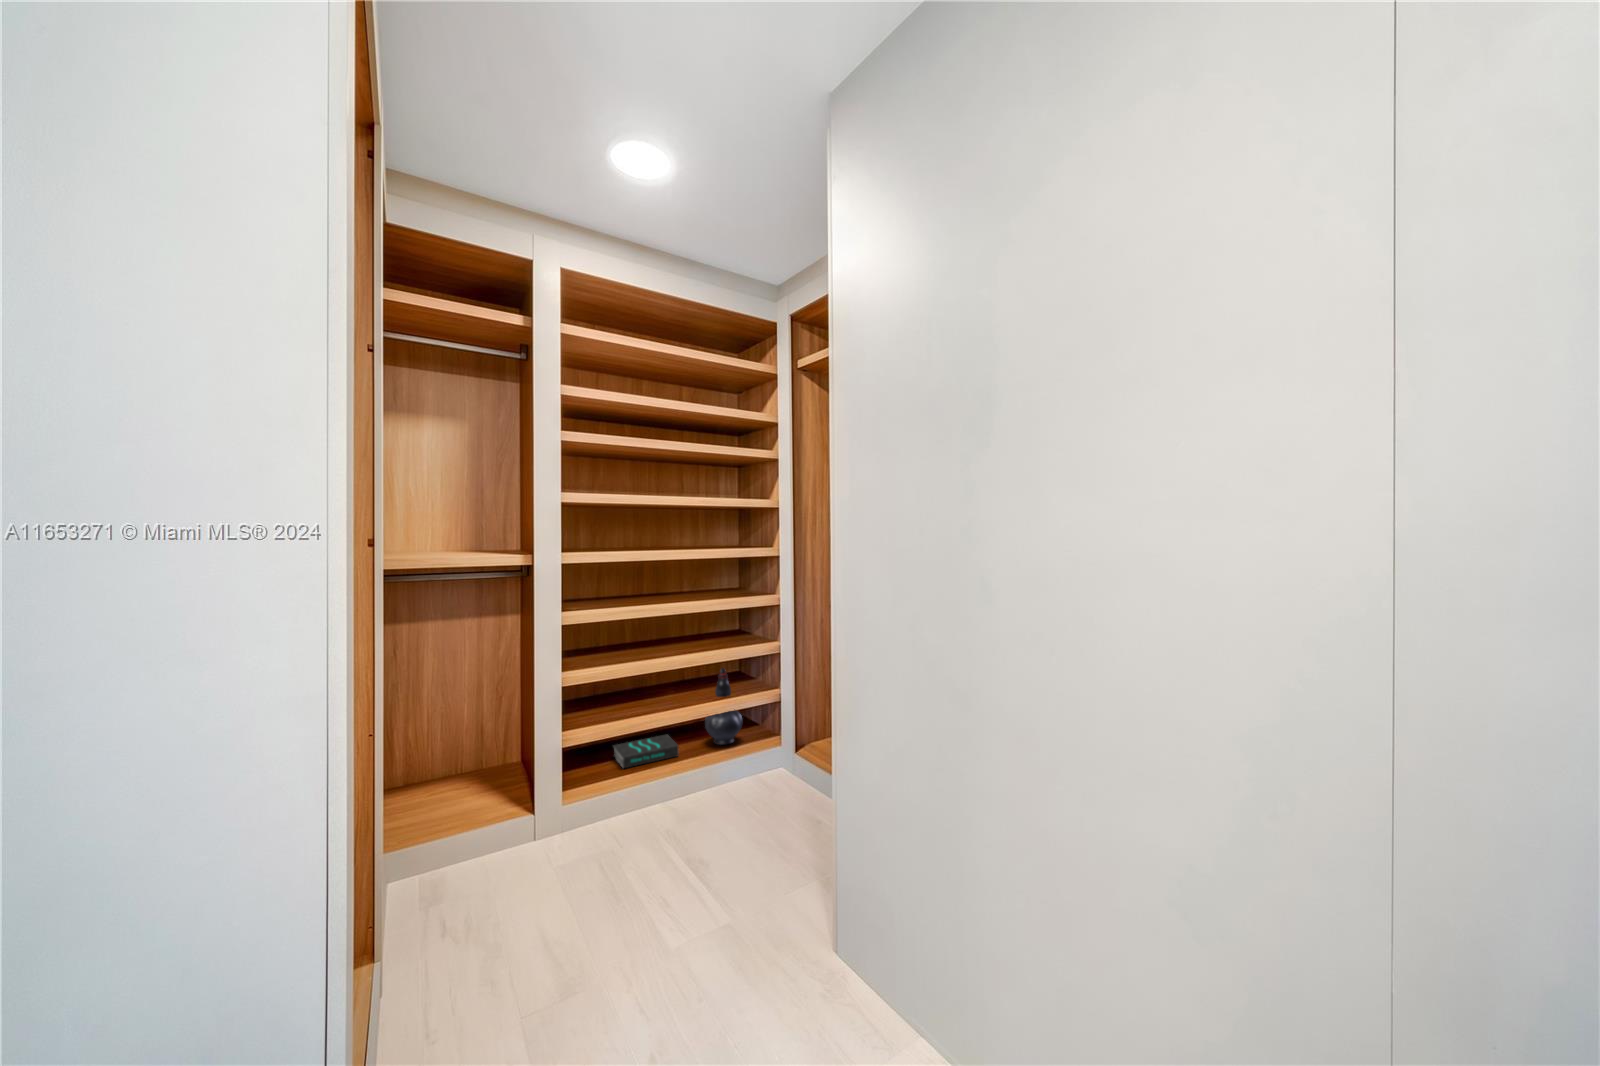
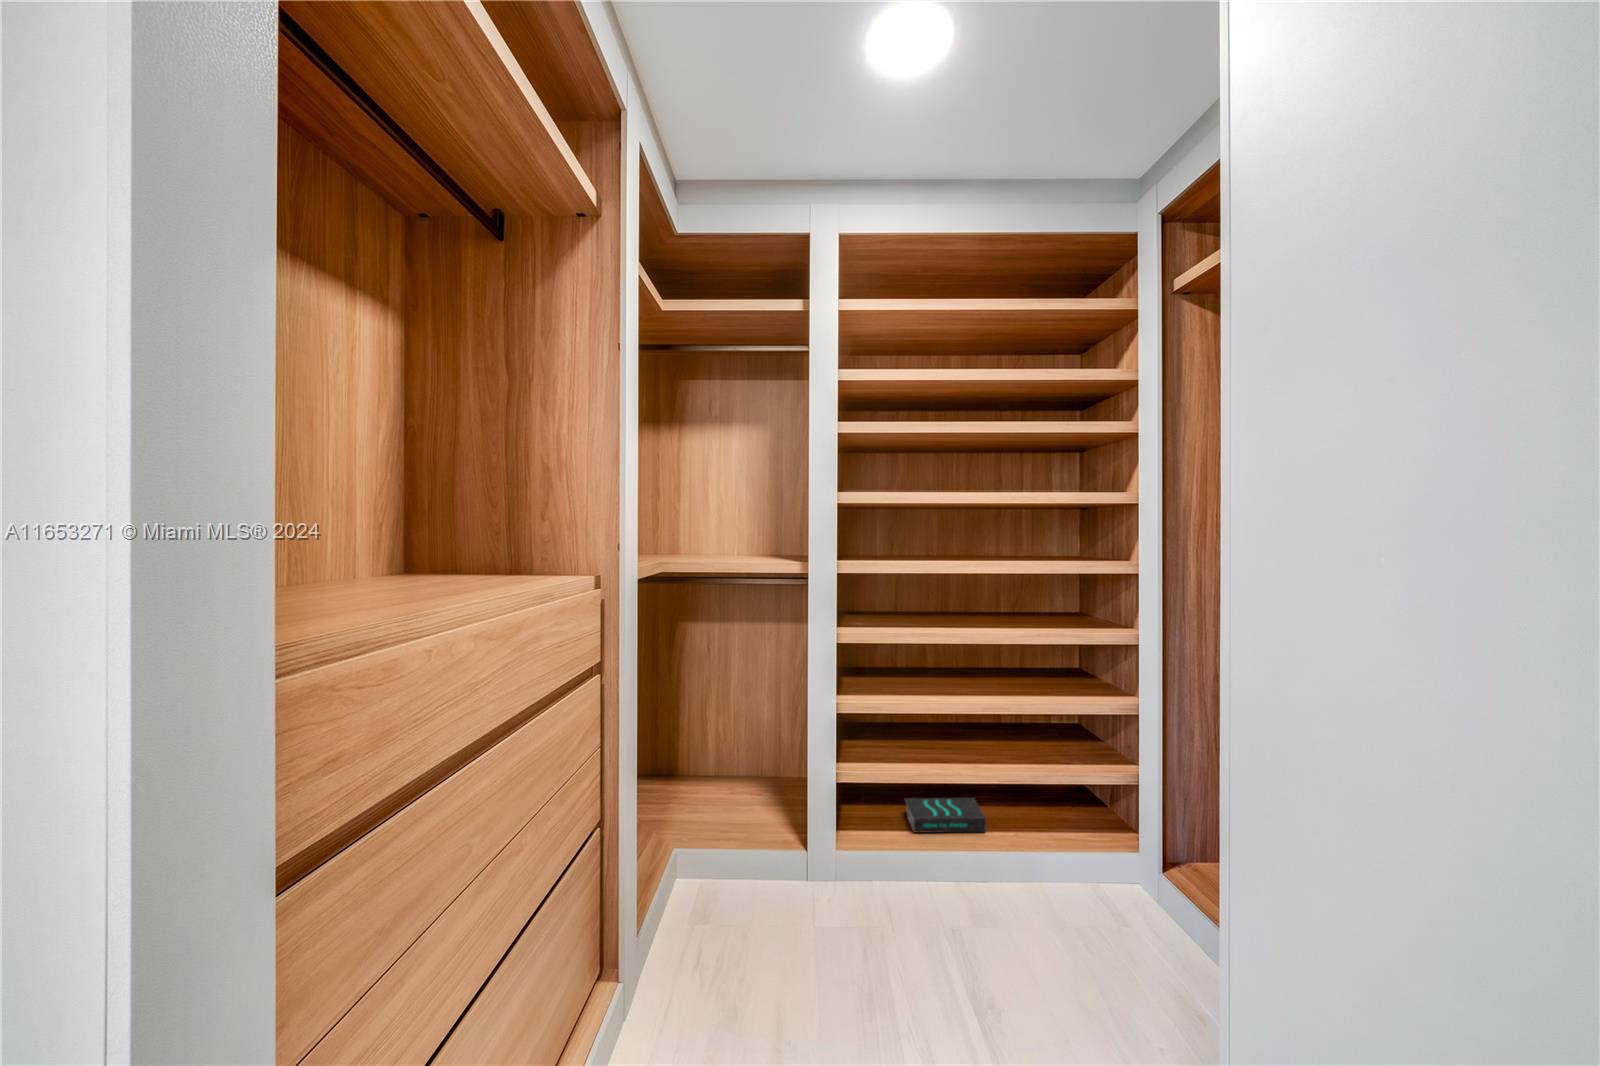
decorative vase: present [705,668,742,745] -> none [1024,723,1079,831]

